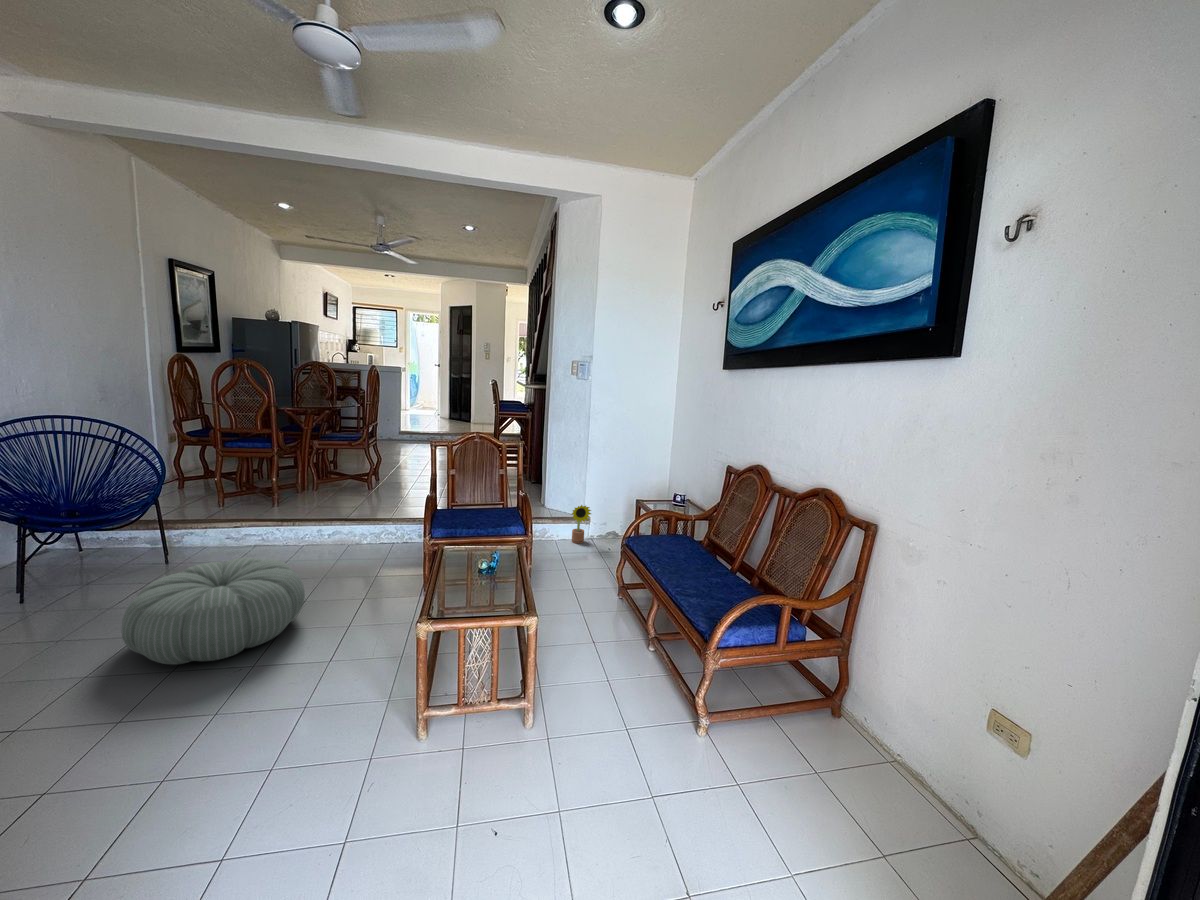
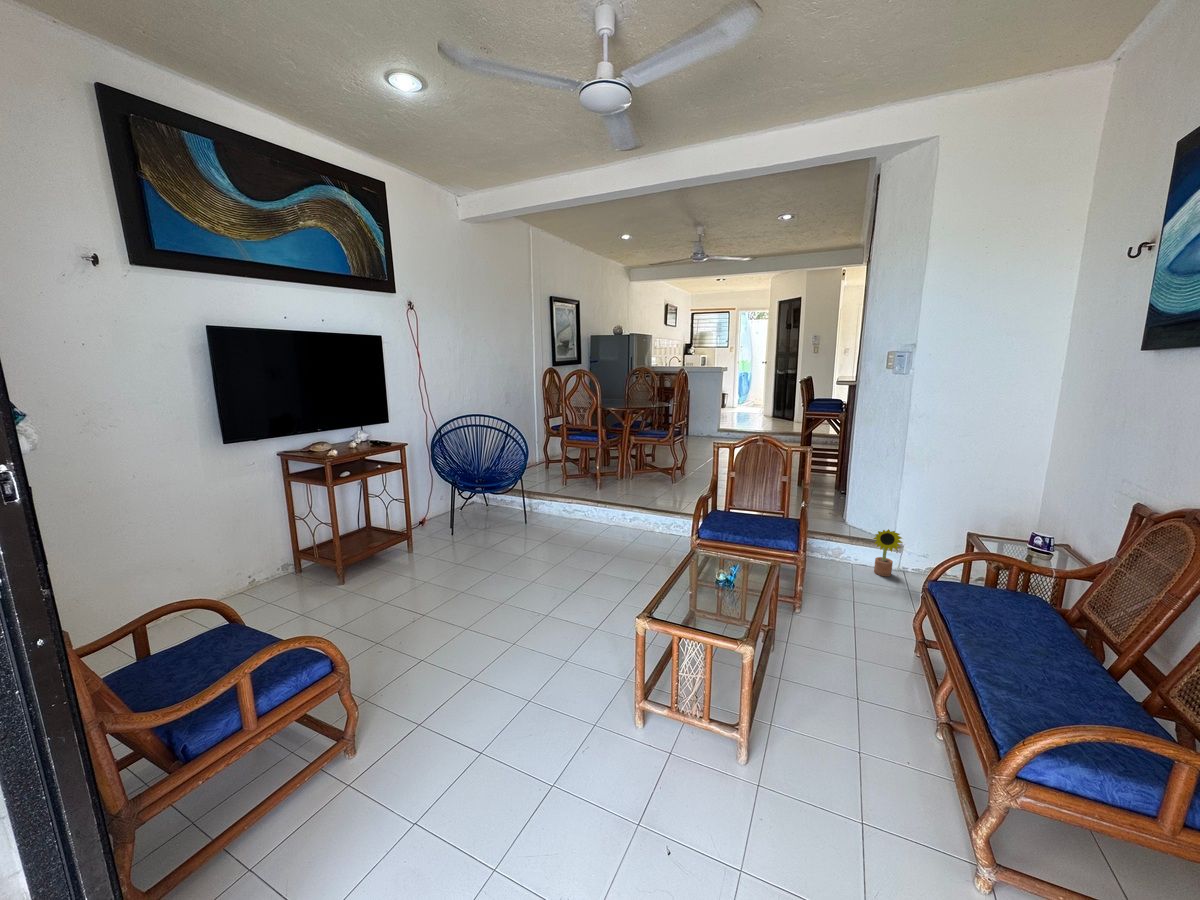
pouf: present [122,558,305,665] -> none [483,528,592,603]

